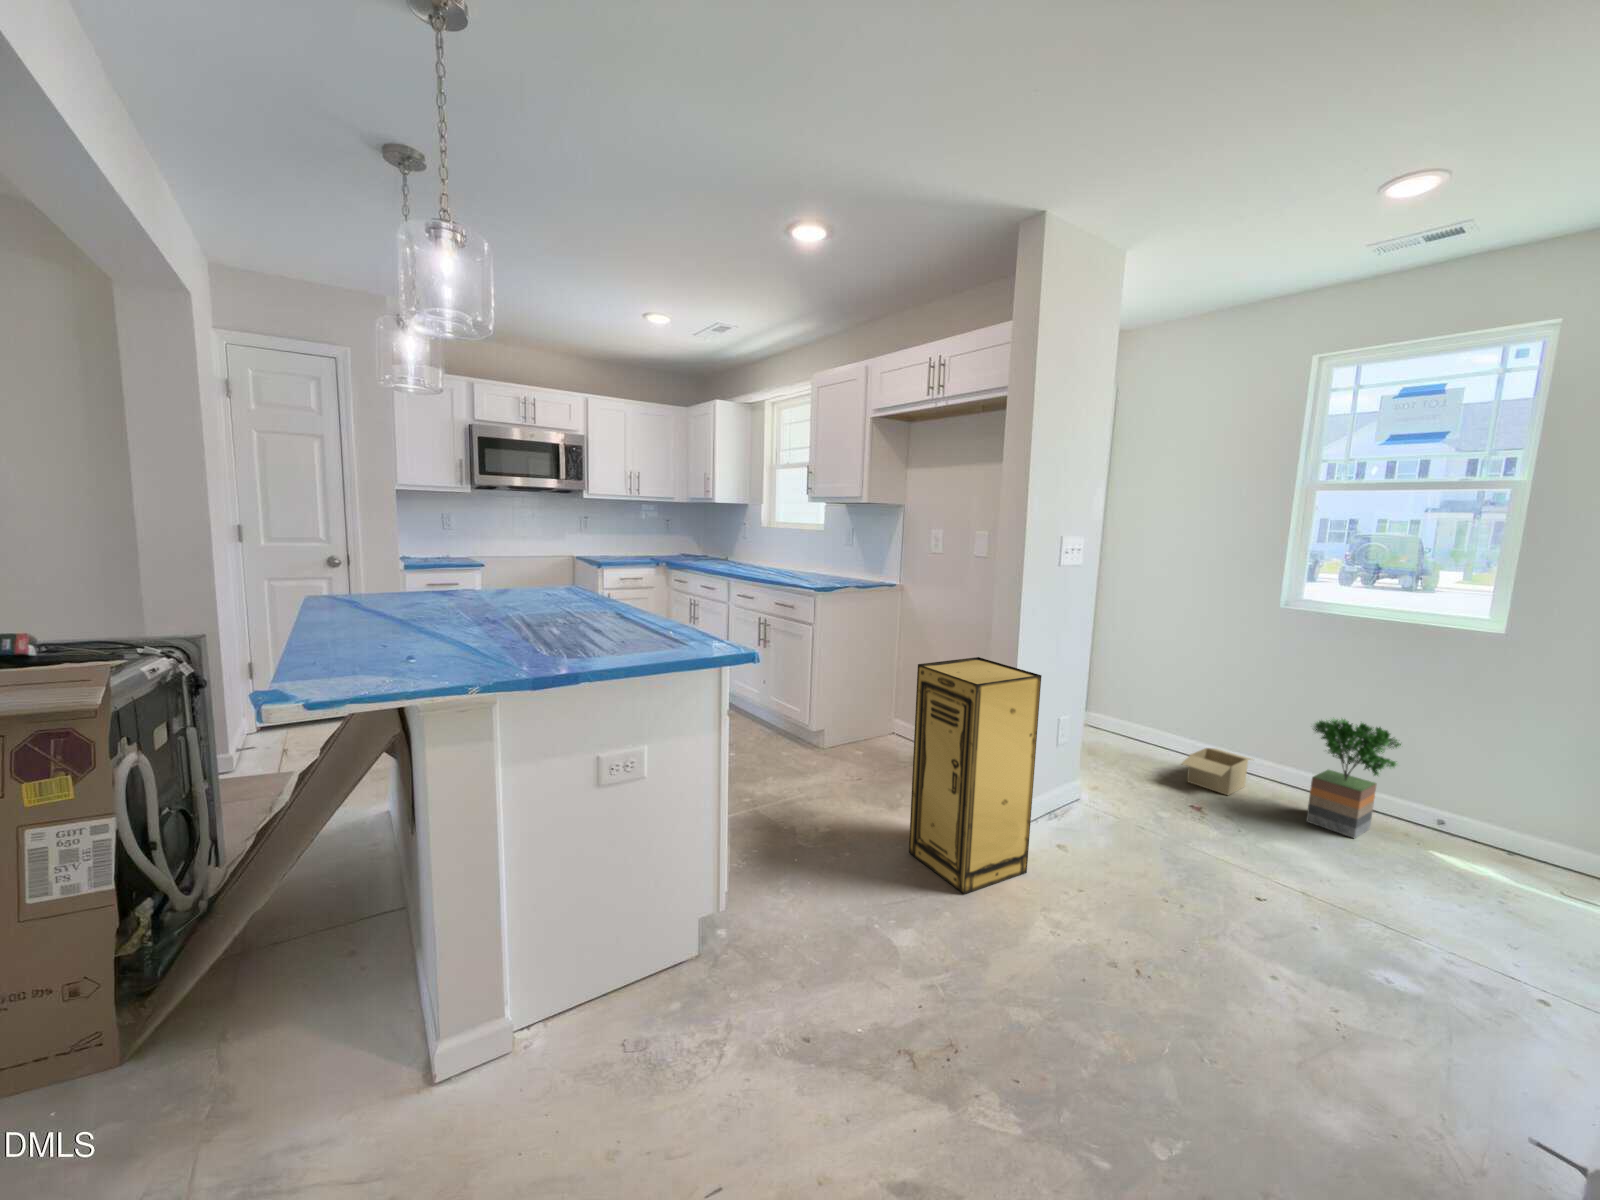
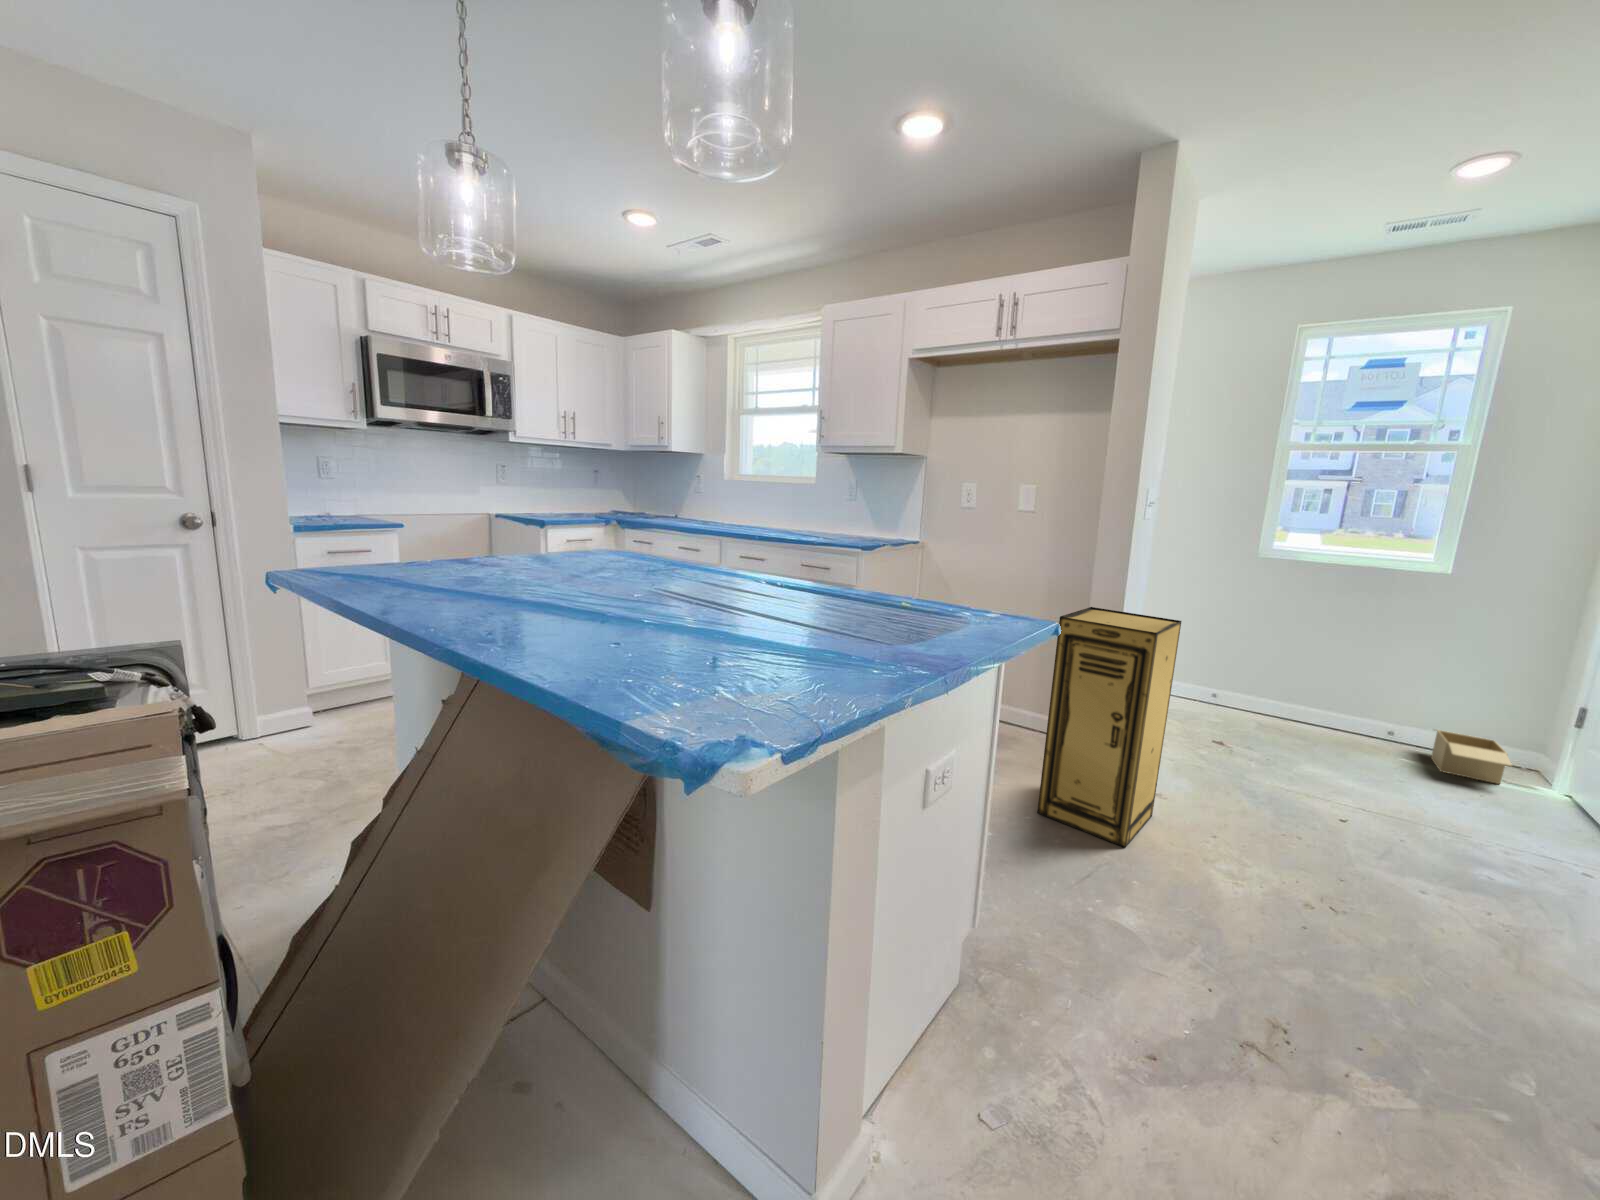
potted tree: present [1306,719,1401,838] -> none [1293,646,1375,747]
cardboard box: present [1182,748,1252,795] -> present [1431,730,1512,784]

